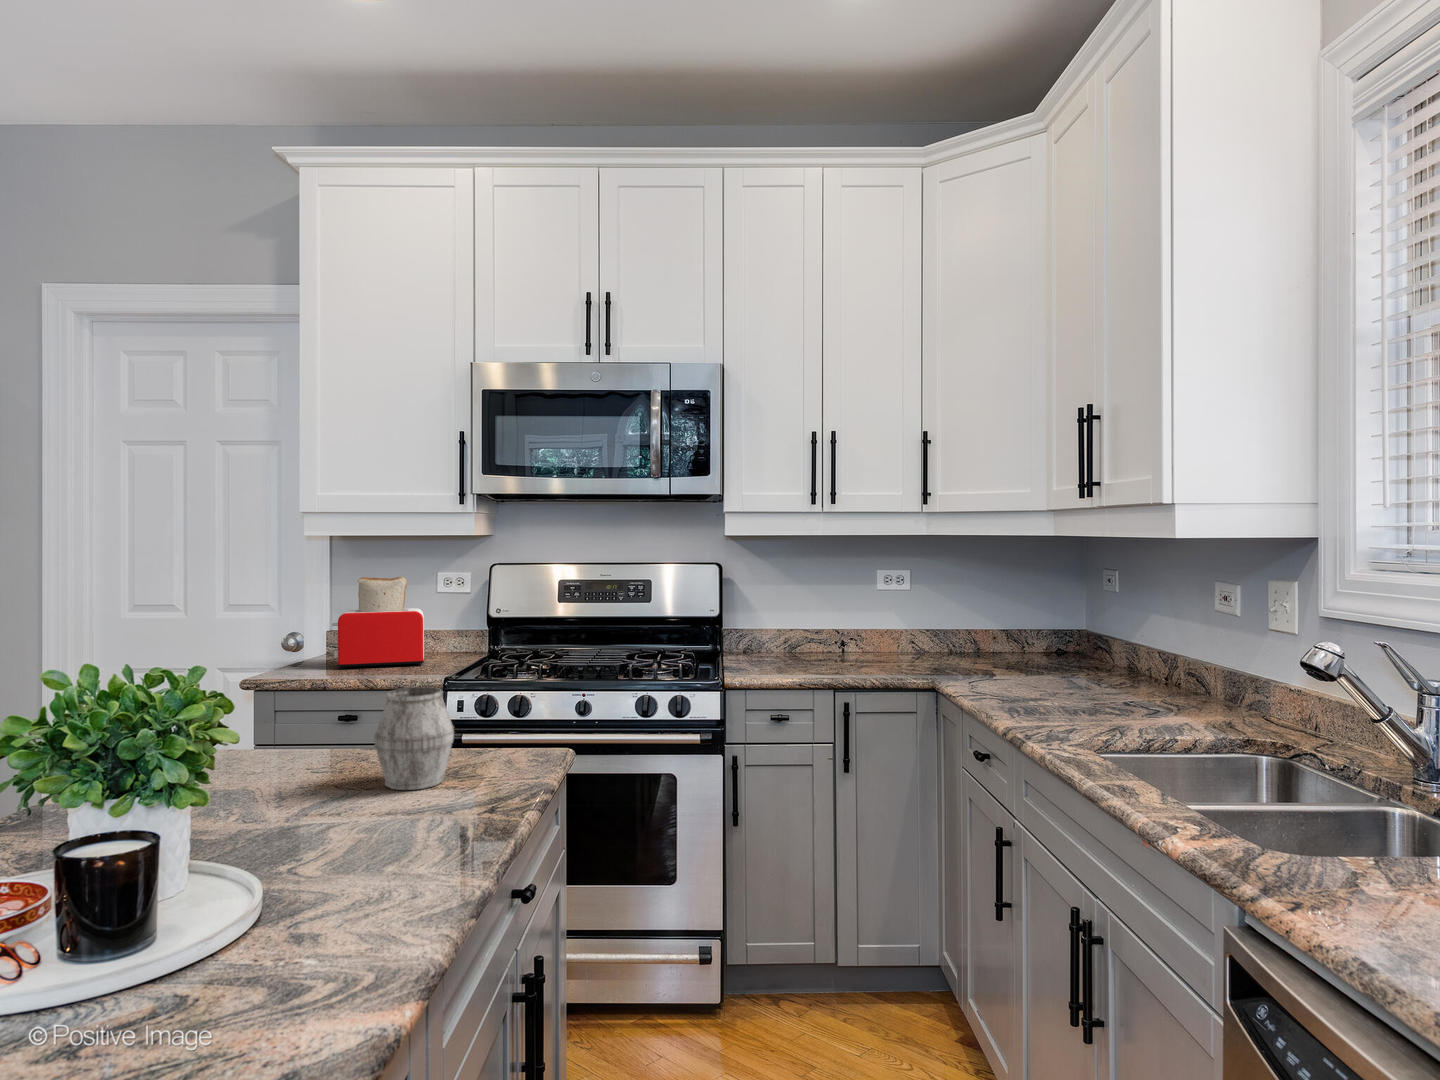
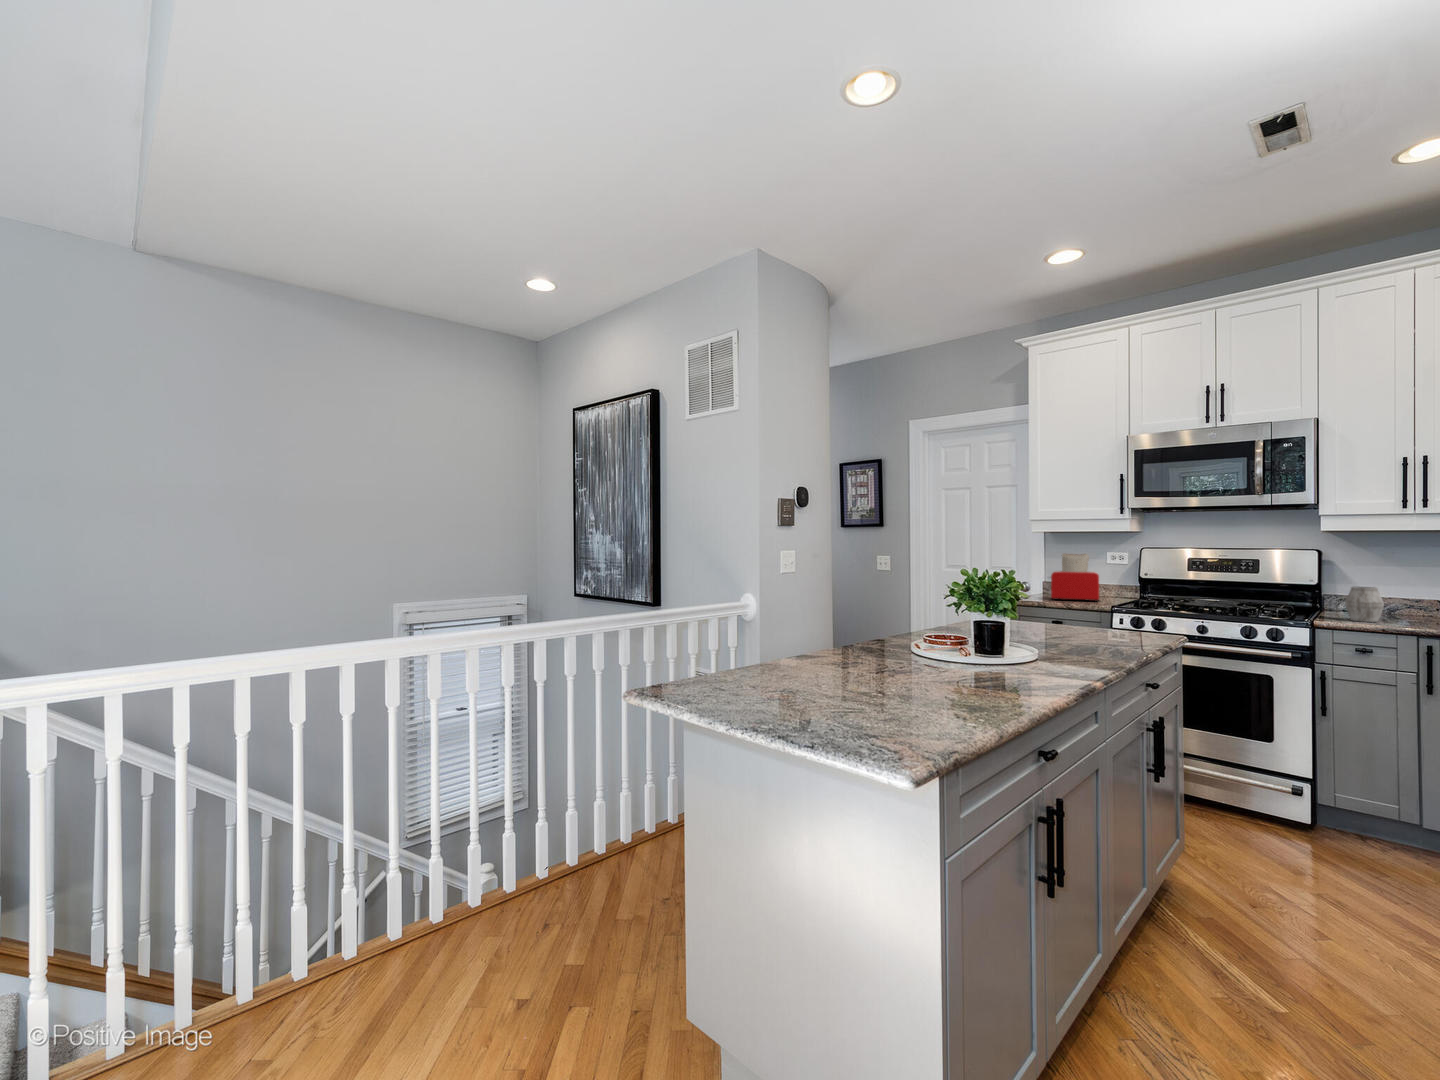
mug: present [375,687,454,790] -> present [1345,587,1384,622]

